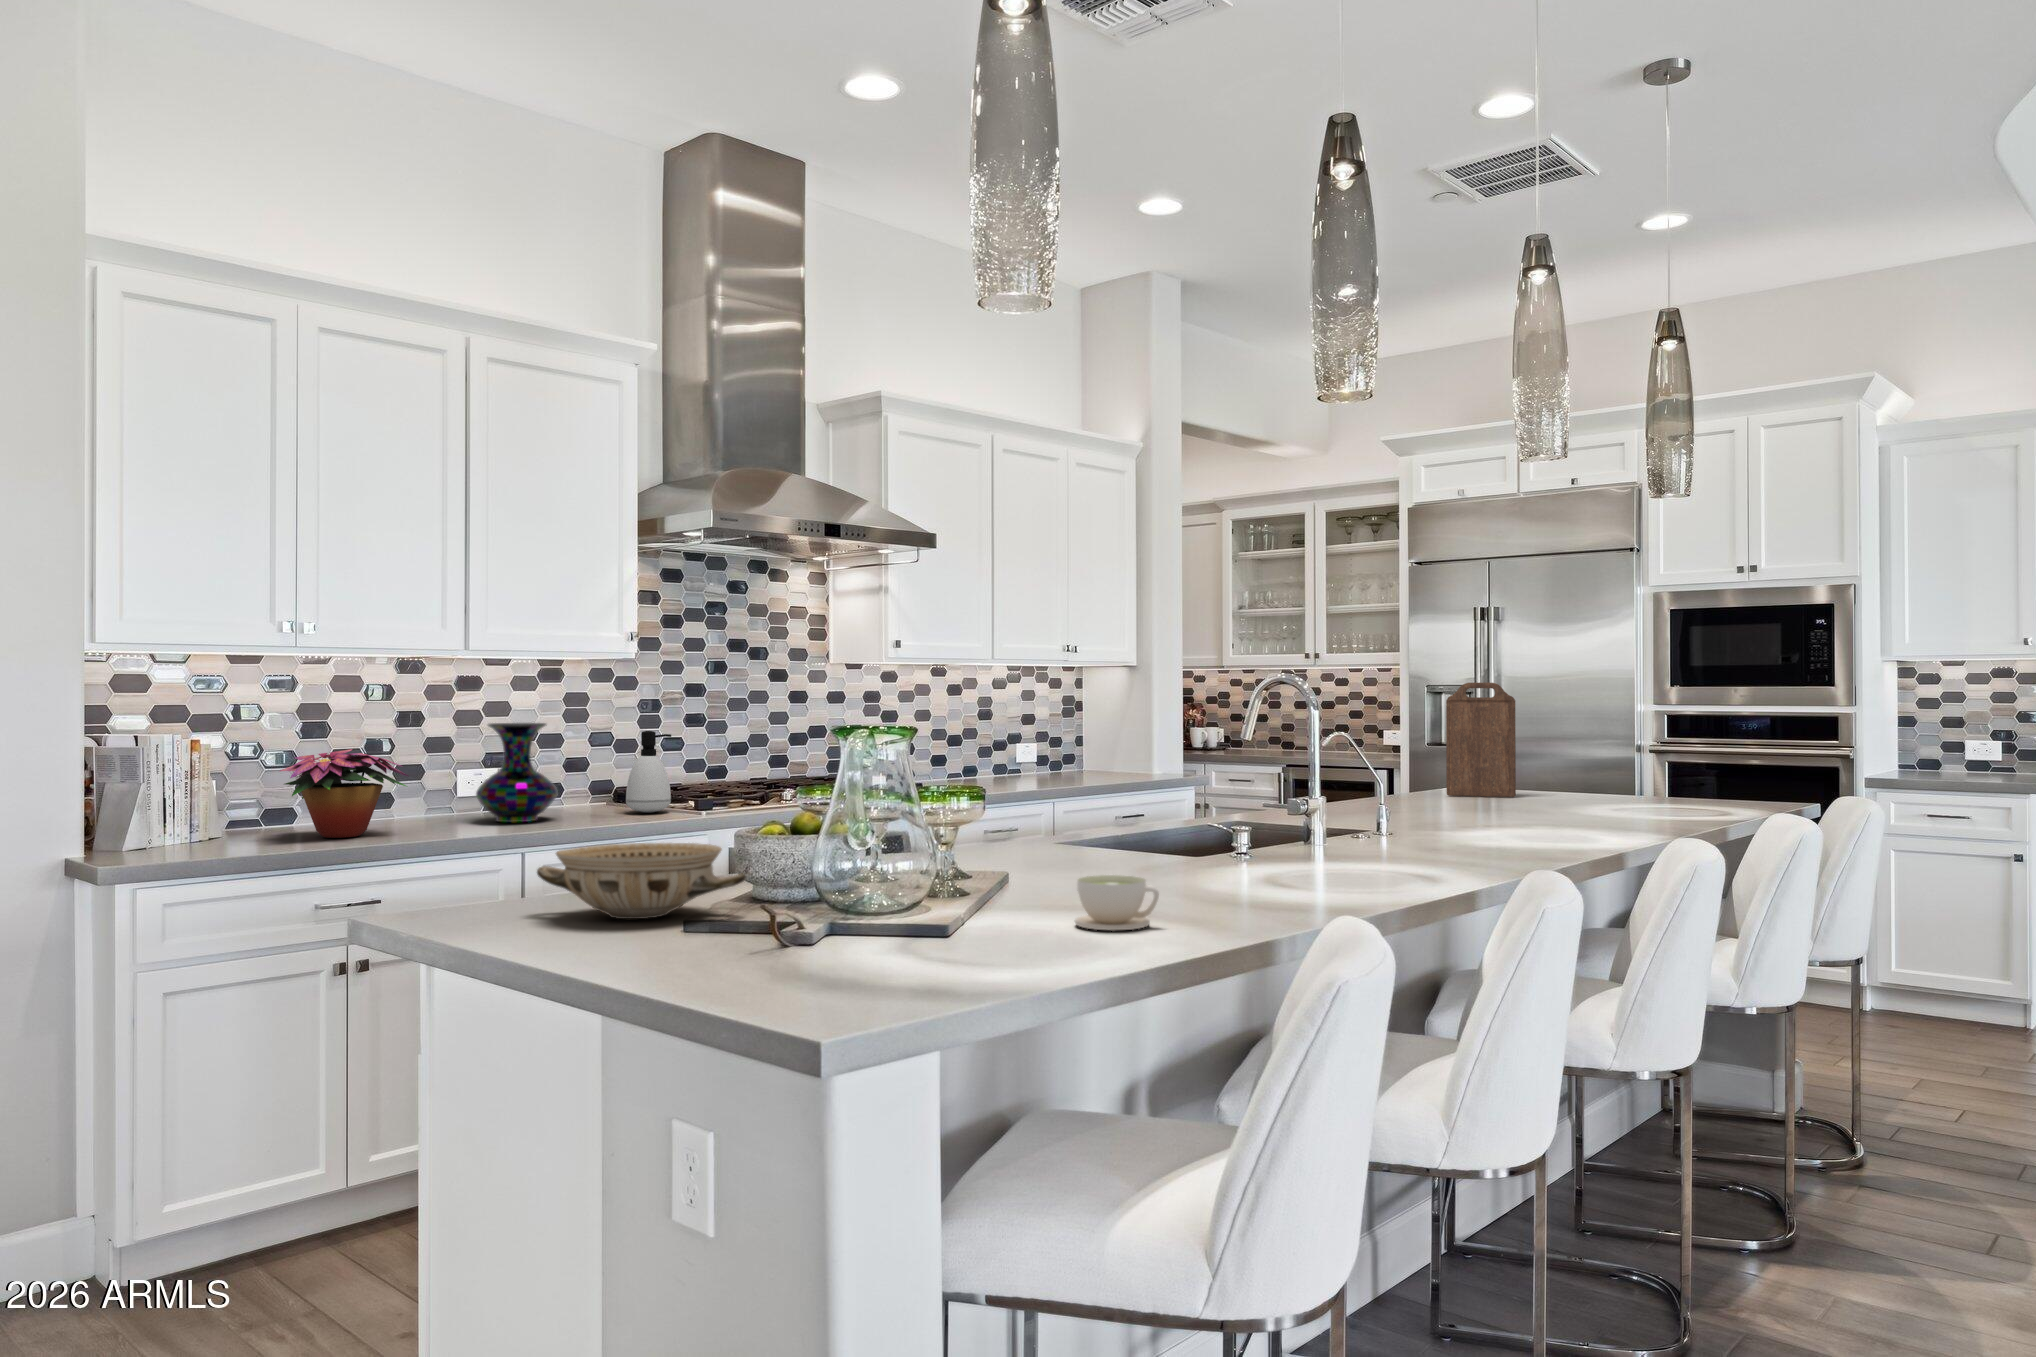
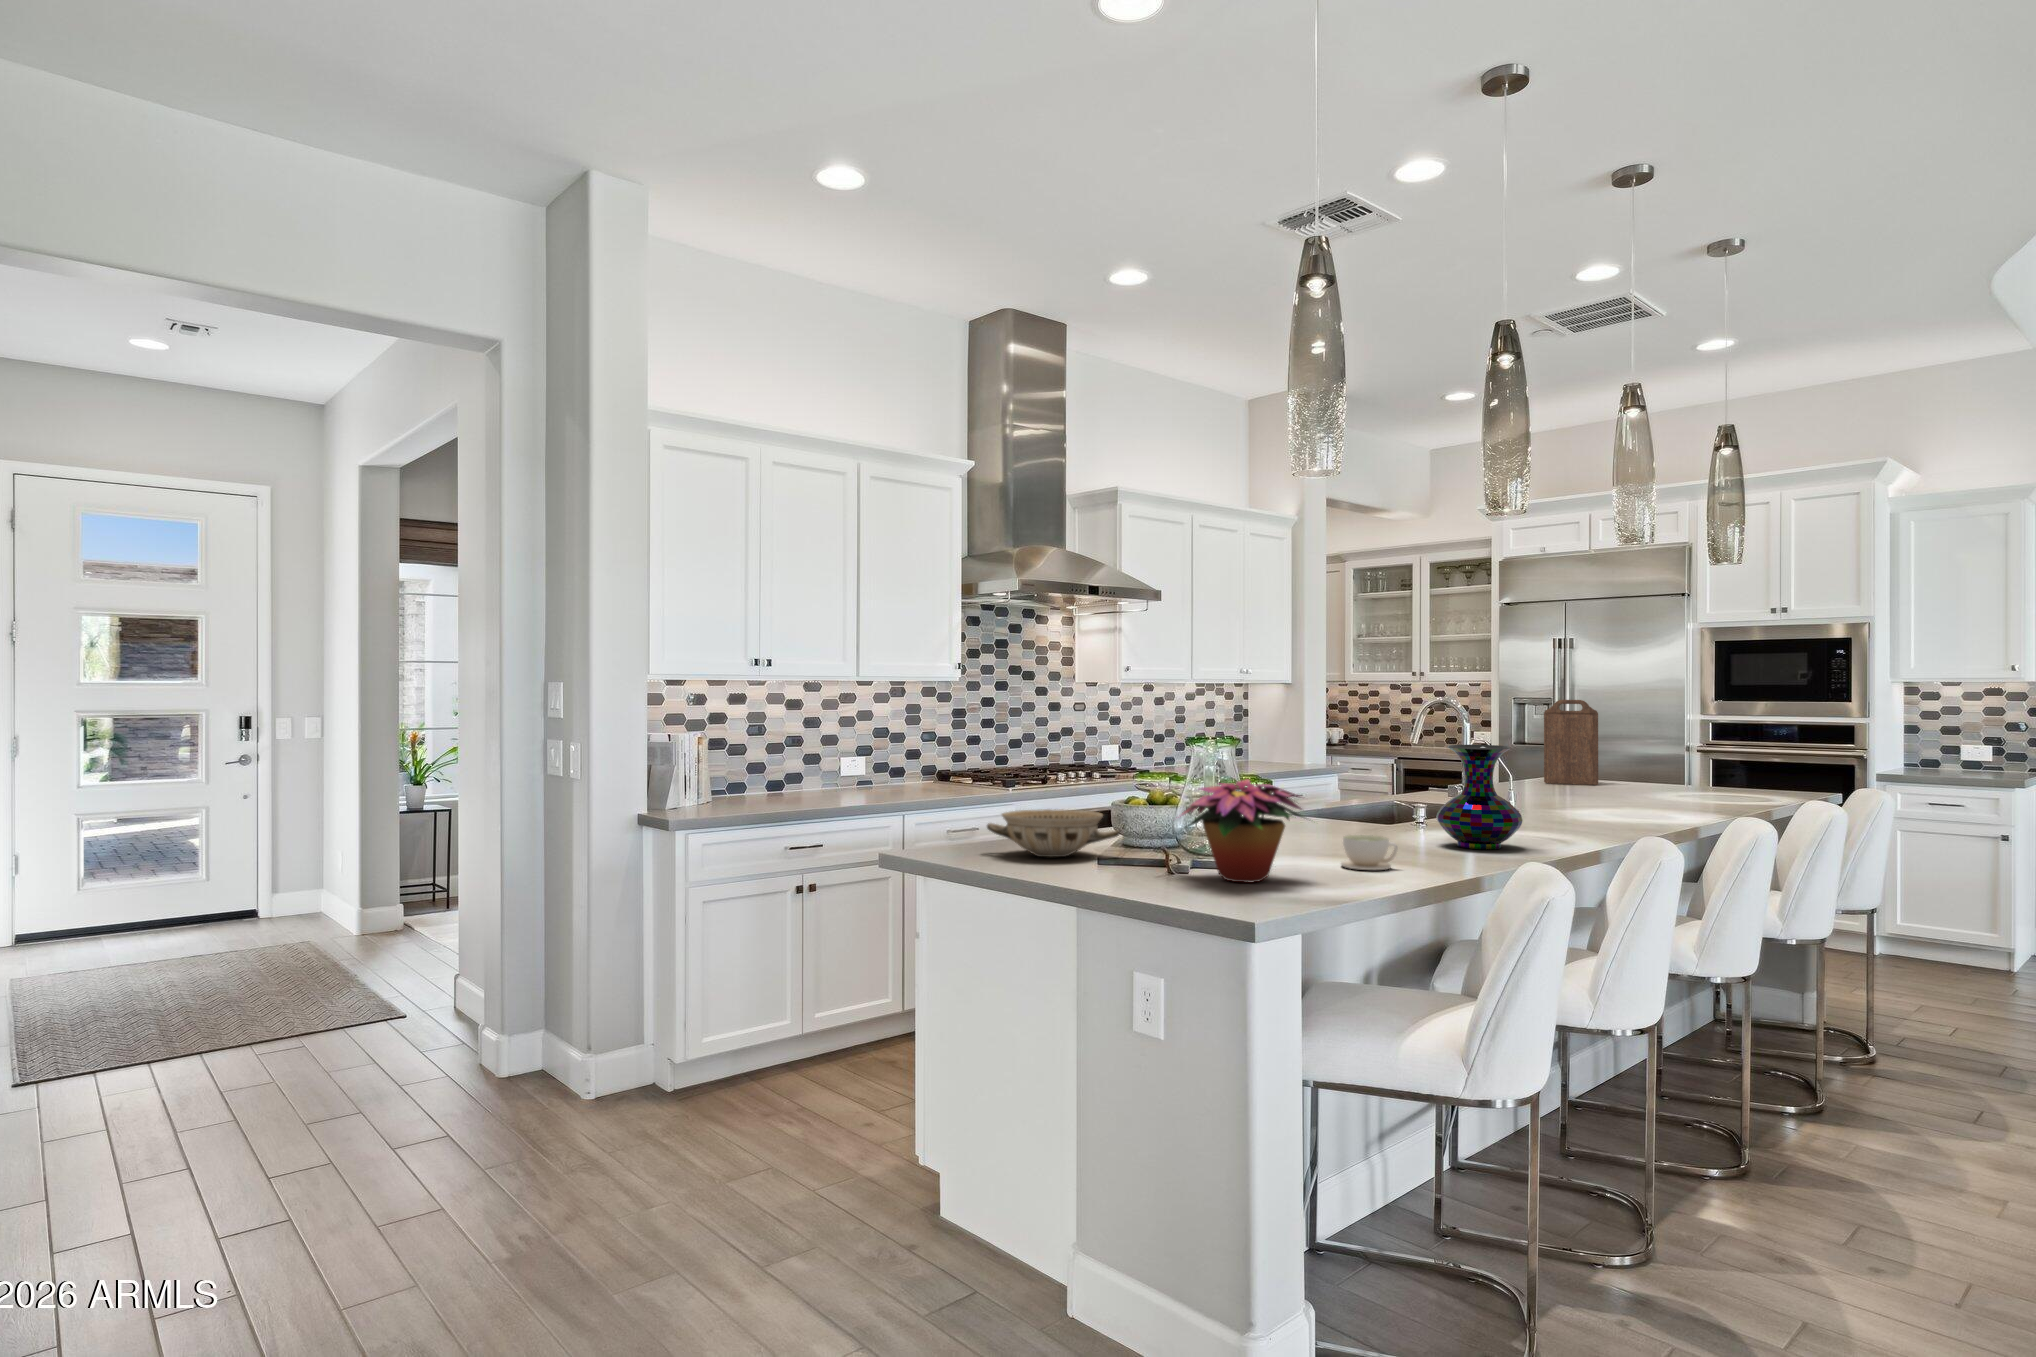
vase: present [476,723,558,822] -> present [1436,745,1523,849]
soap dispenser: present [626,731,671,812] -> none [959,732,990,788]
flower arrangement: present [280,749,408,838] -> present [1182,779,1305,882]

